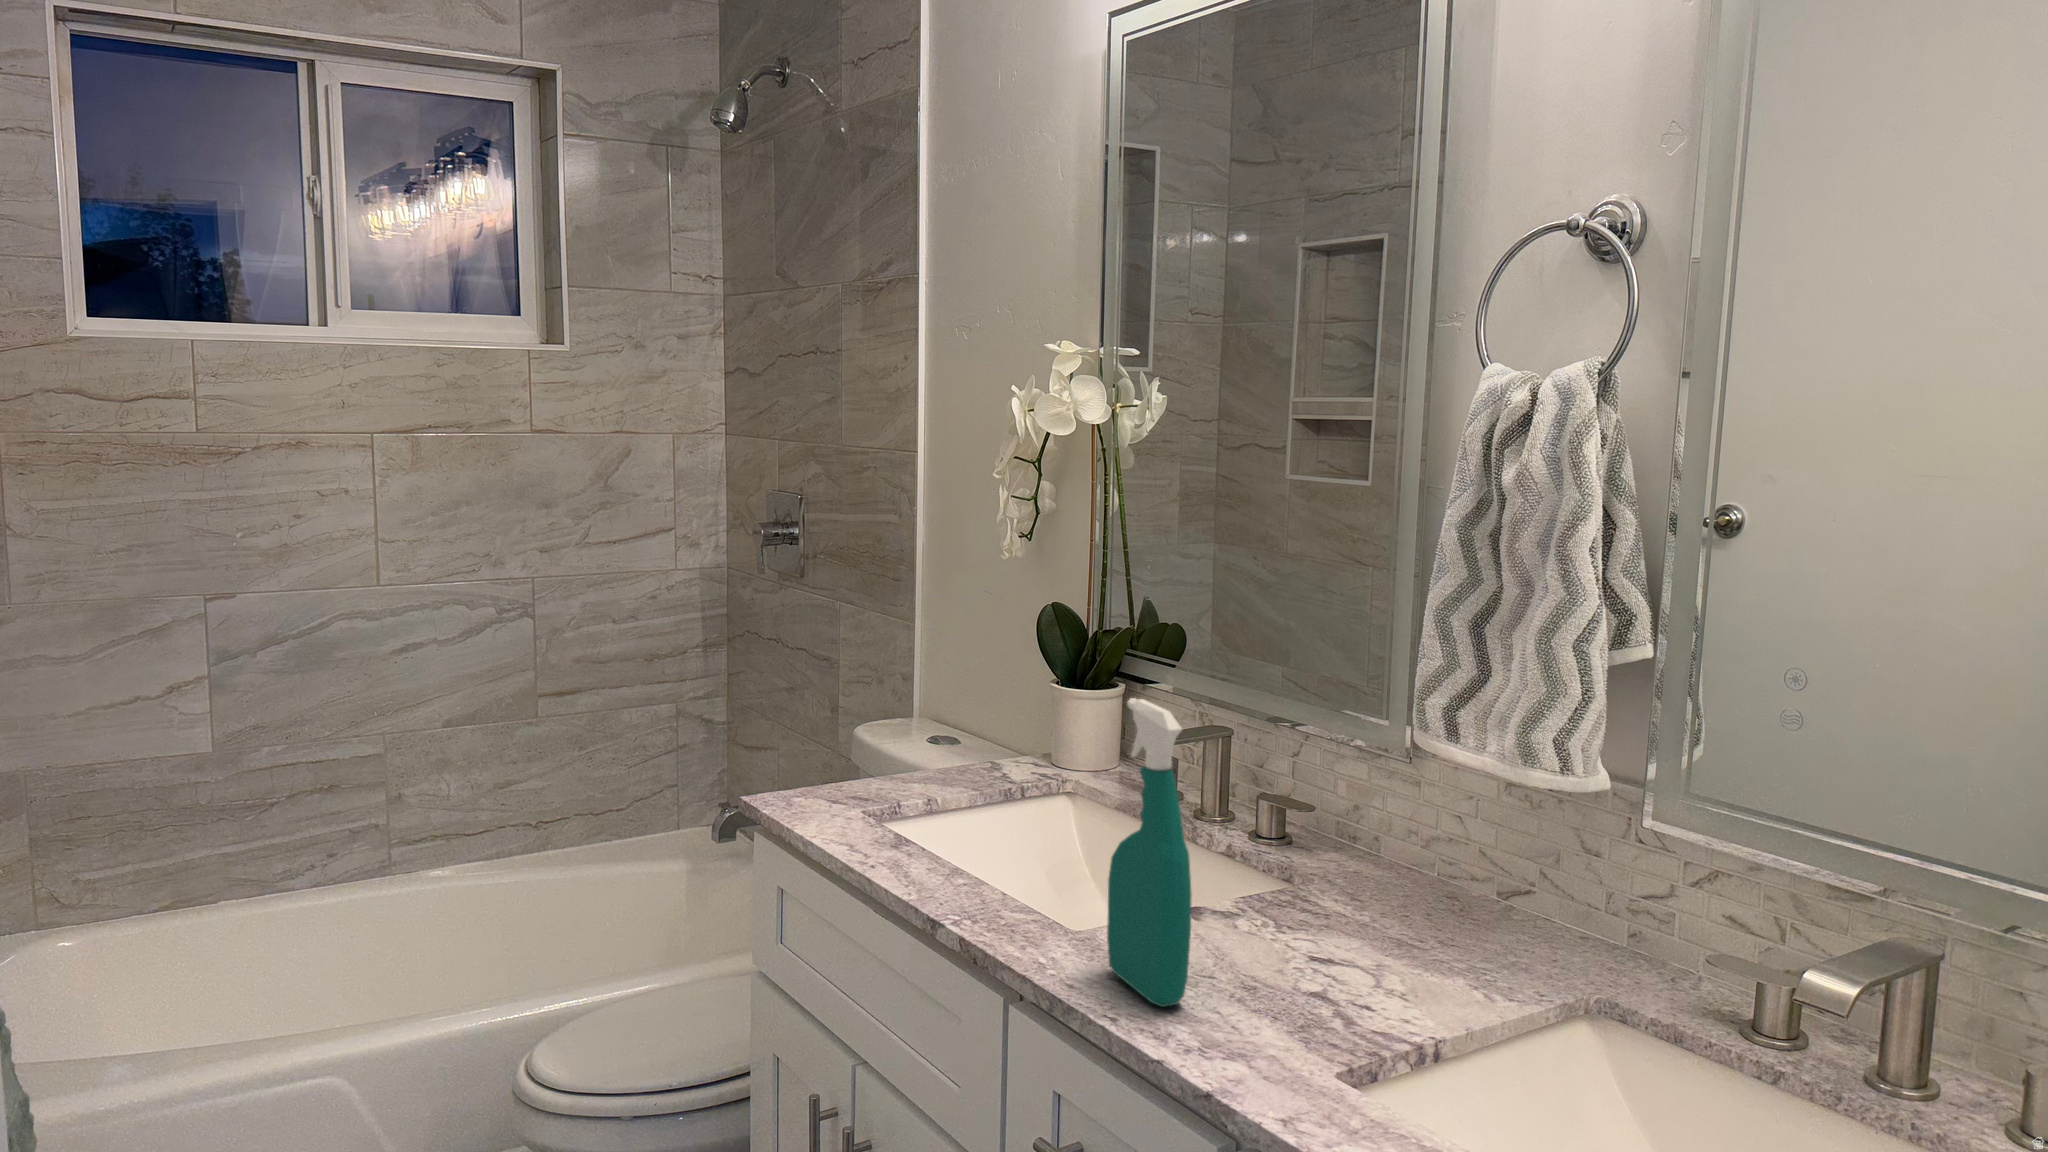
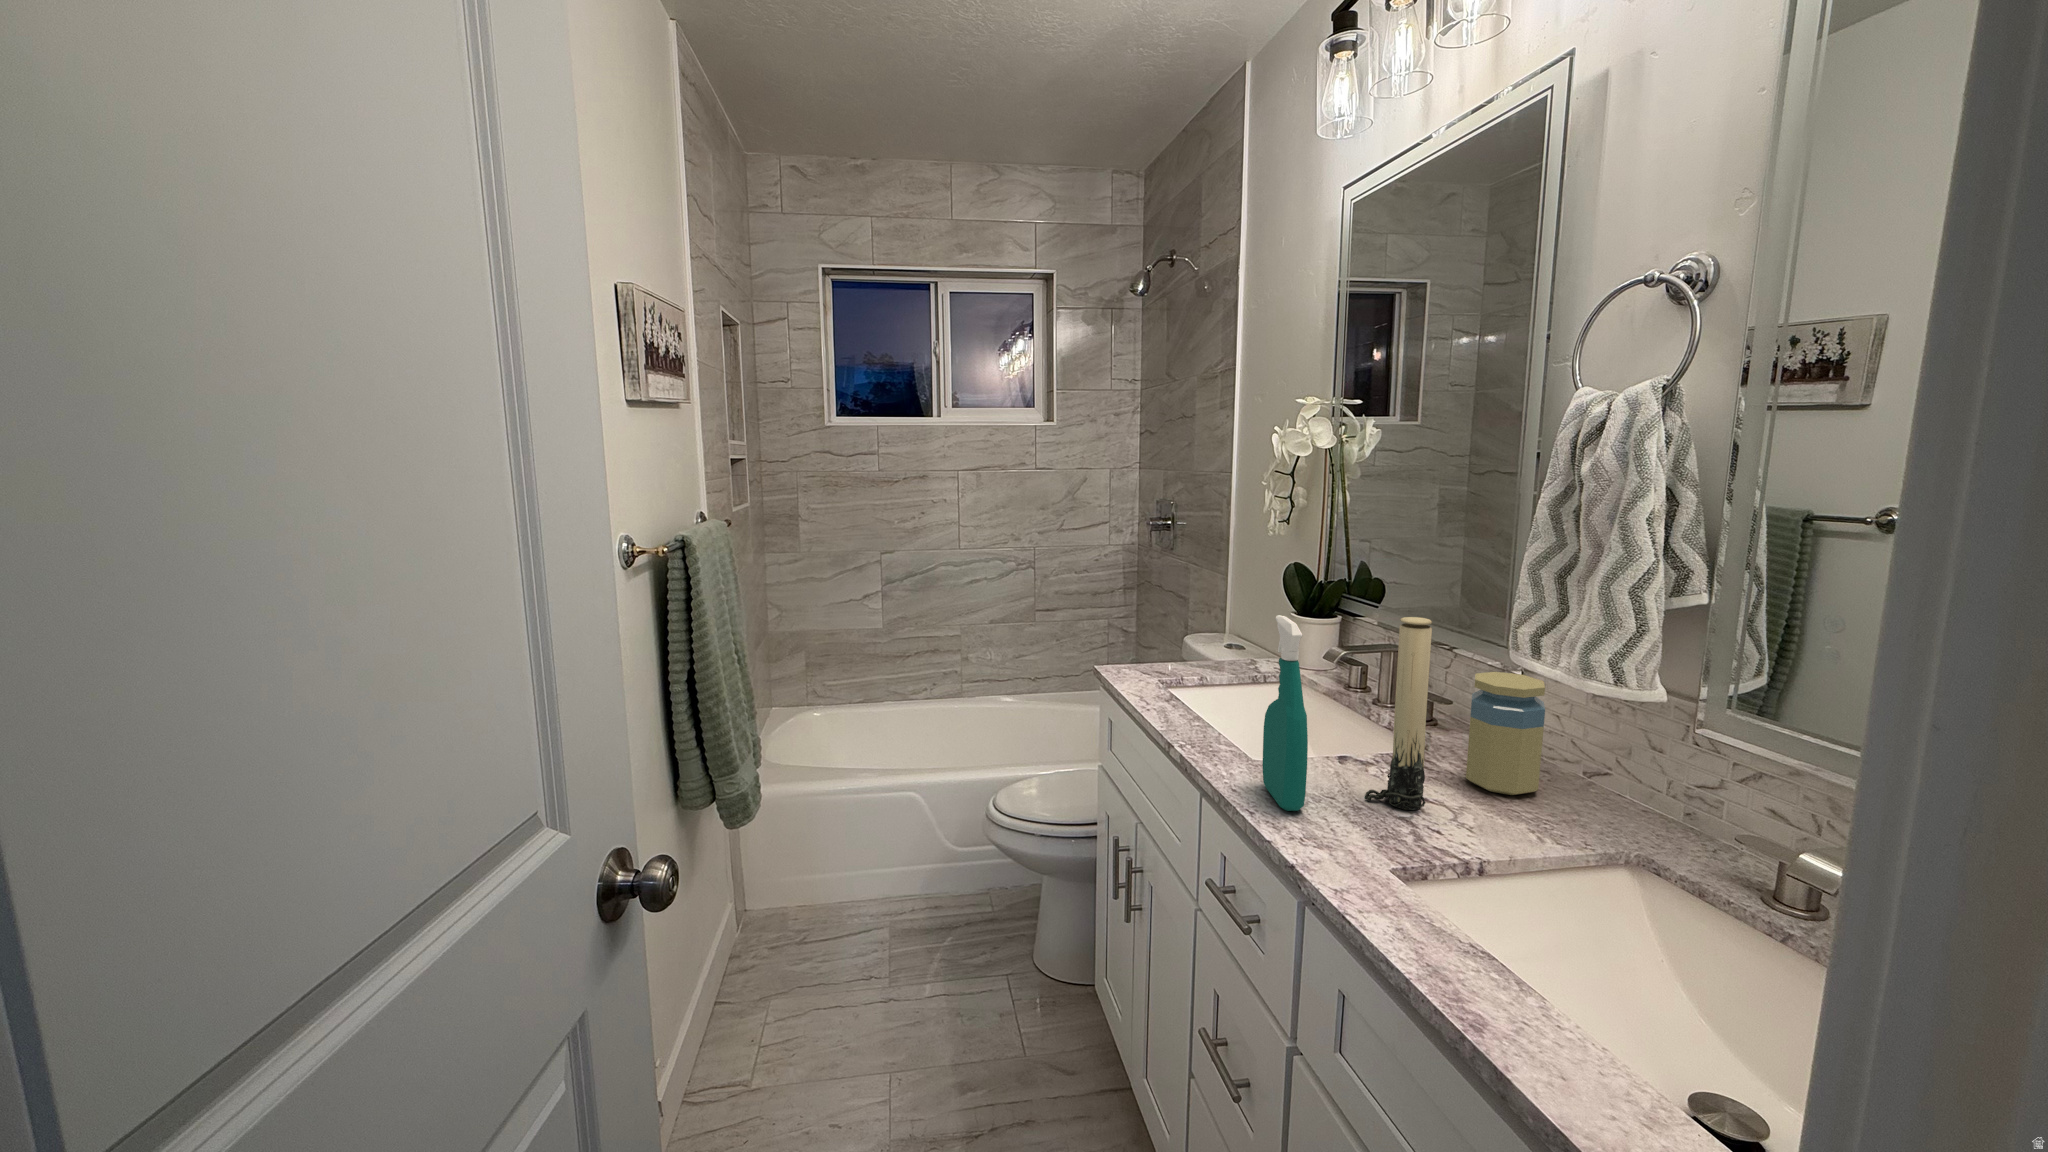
candle: none [1256,692,1346,980] -> present [1365,617,1432,810]
jar: none [1367,764,1470,940] -> present [1466,672,1545,795]

